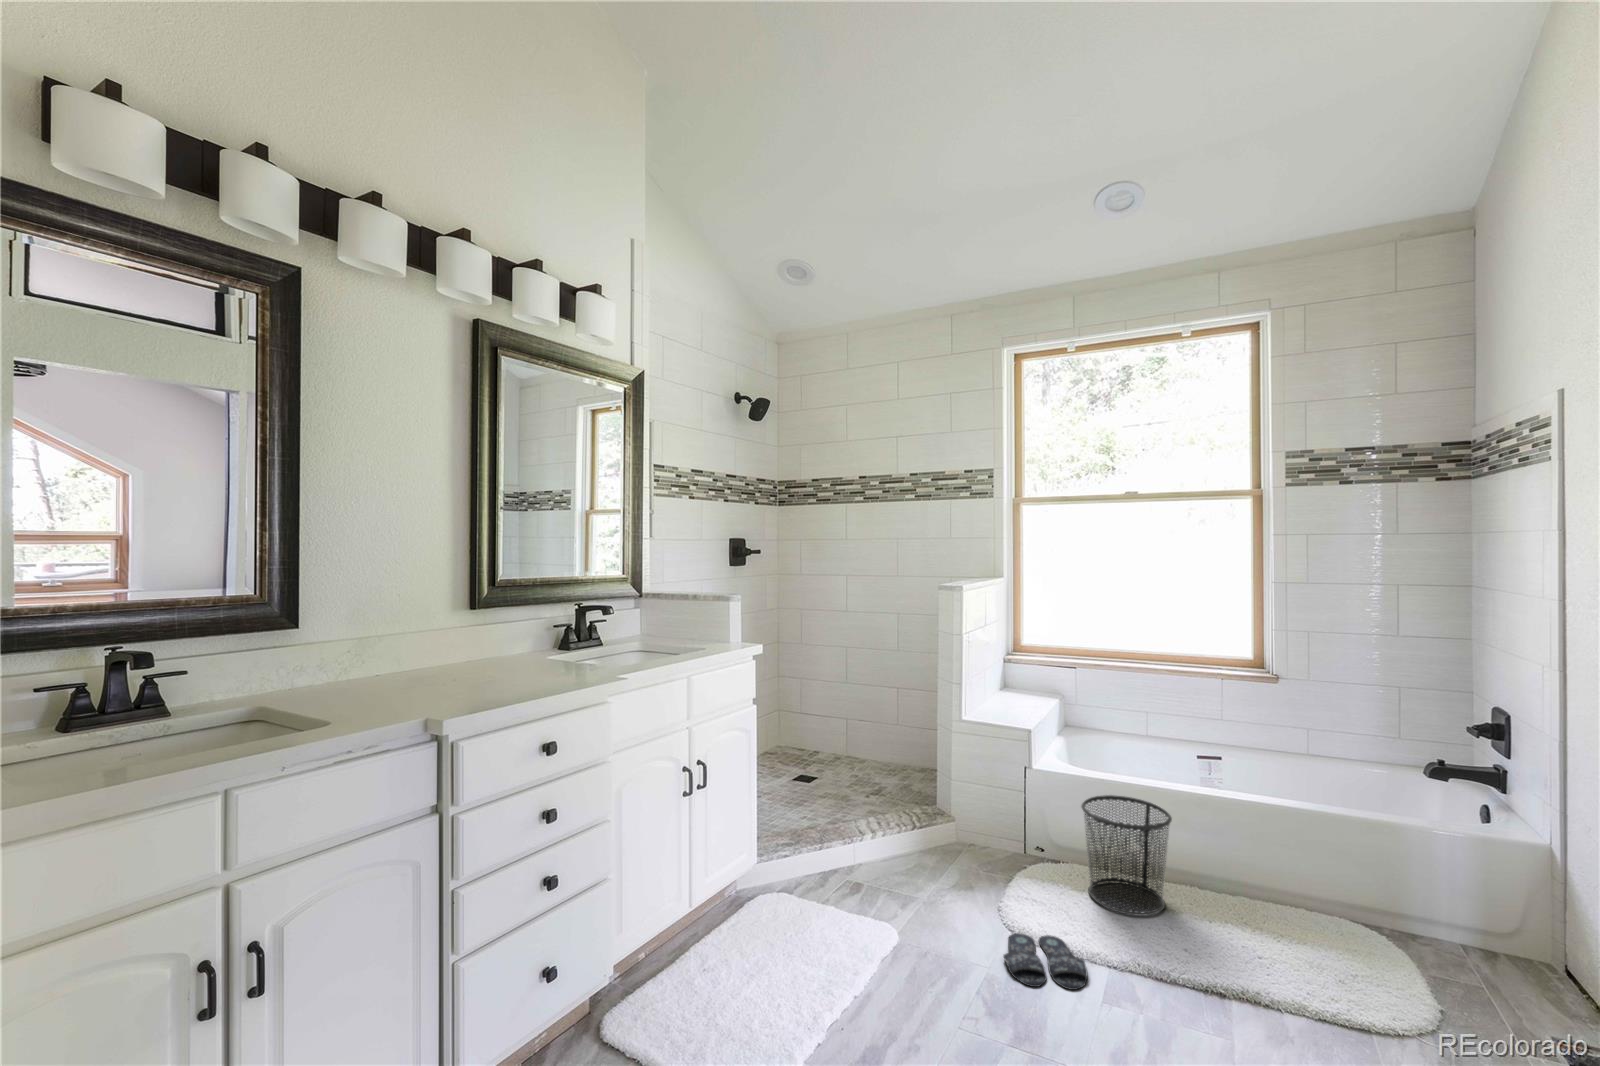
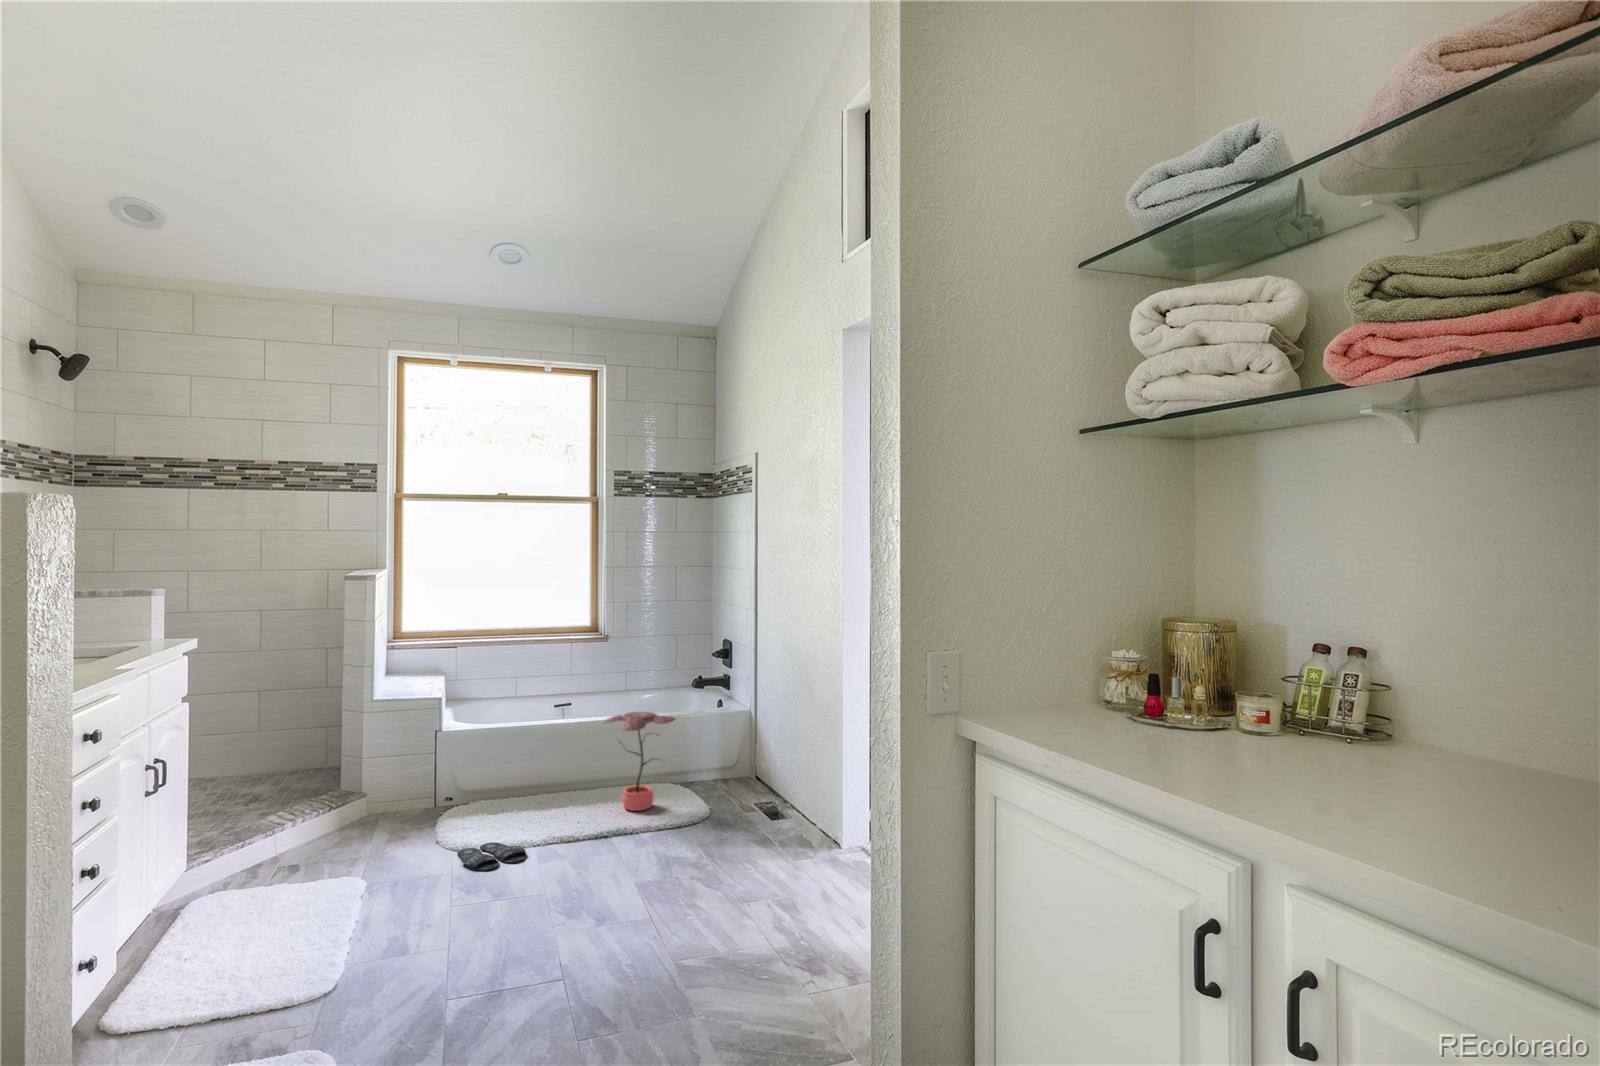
waste bin: present [1081,795,1172,916] -> none [493,735,560,819]
potted plant: none [1233,805,1365,968] -> present [603,712,675,811]

